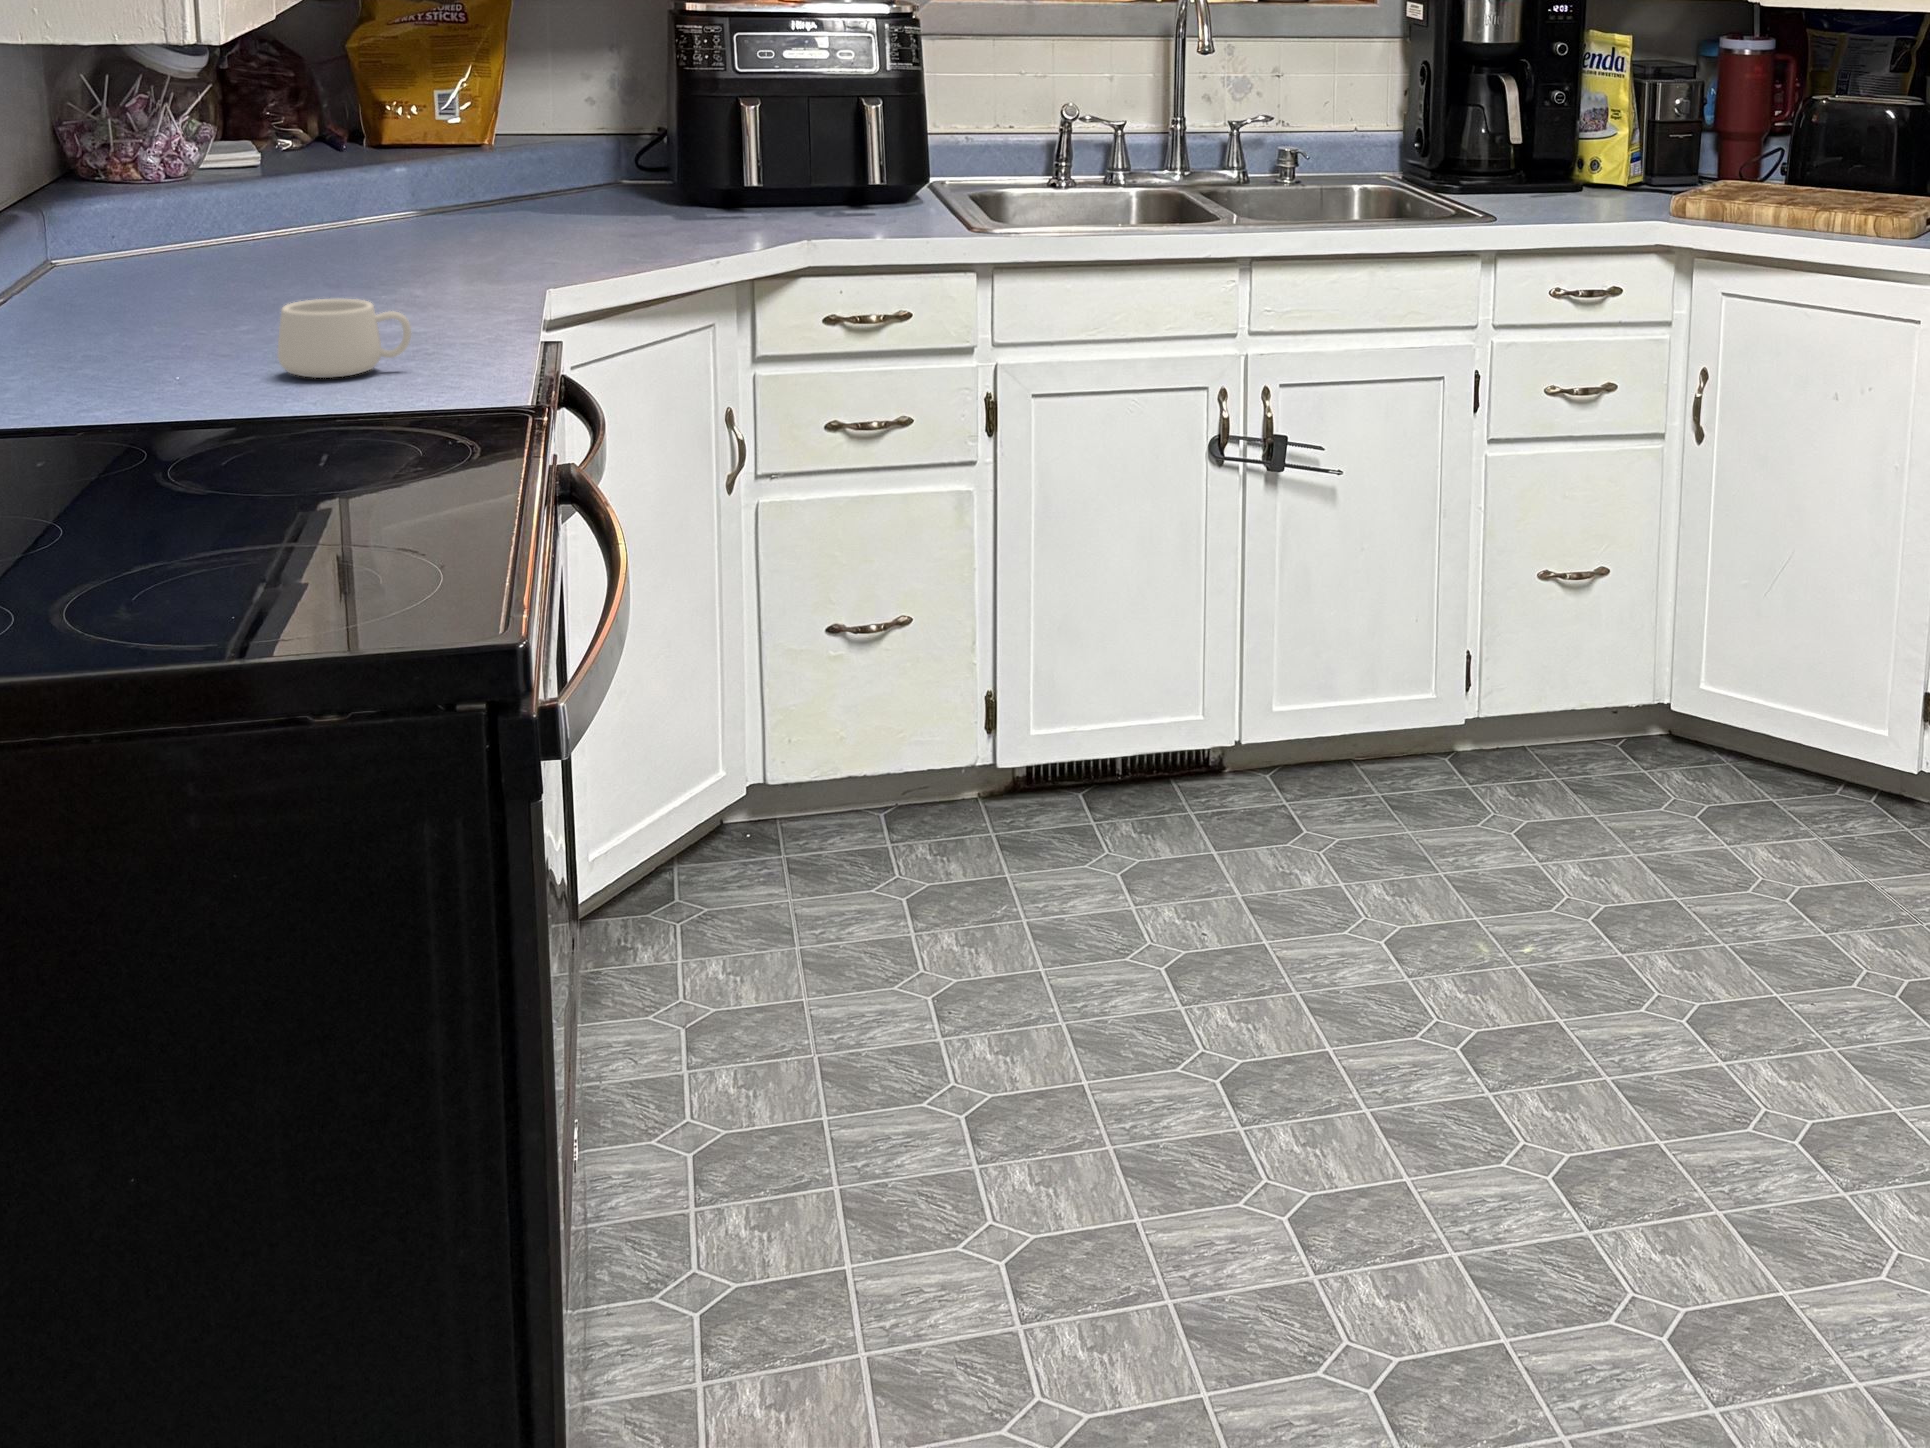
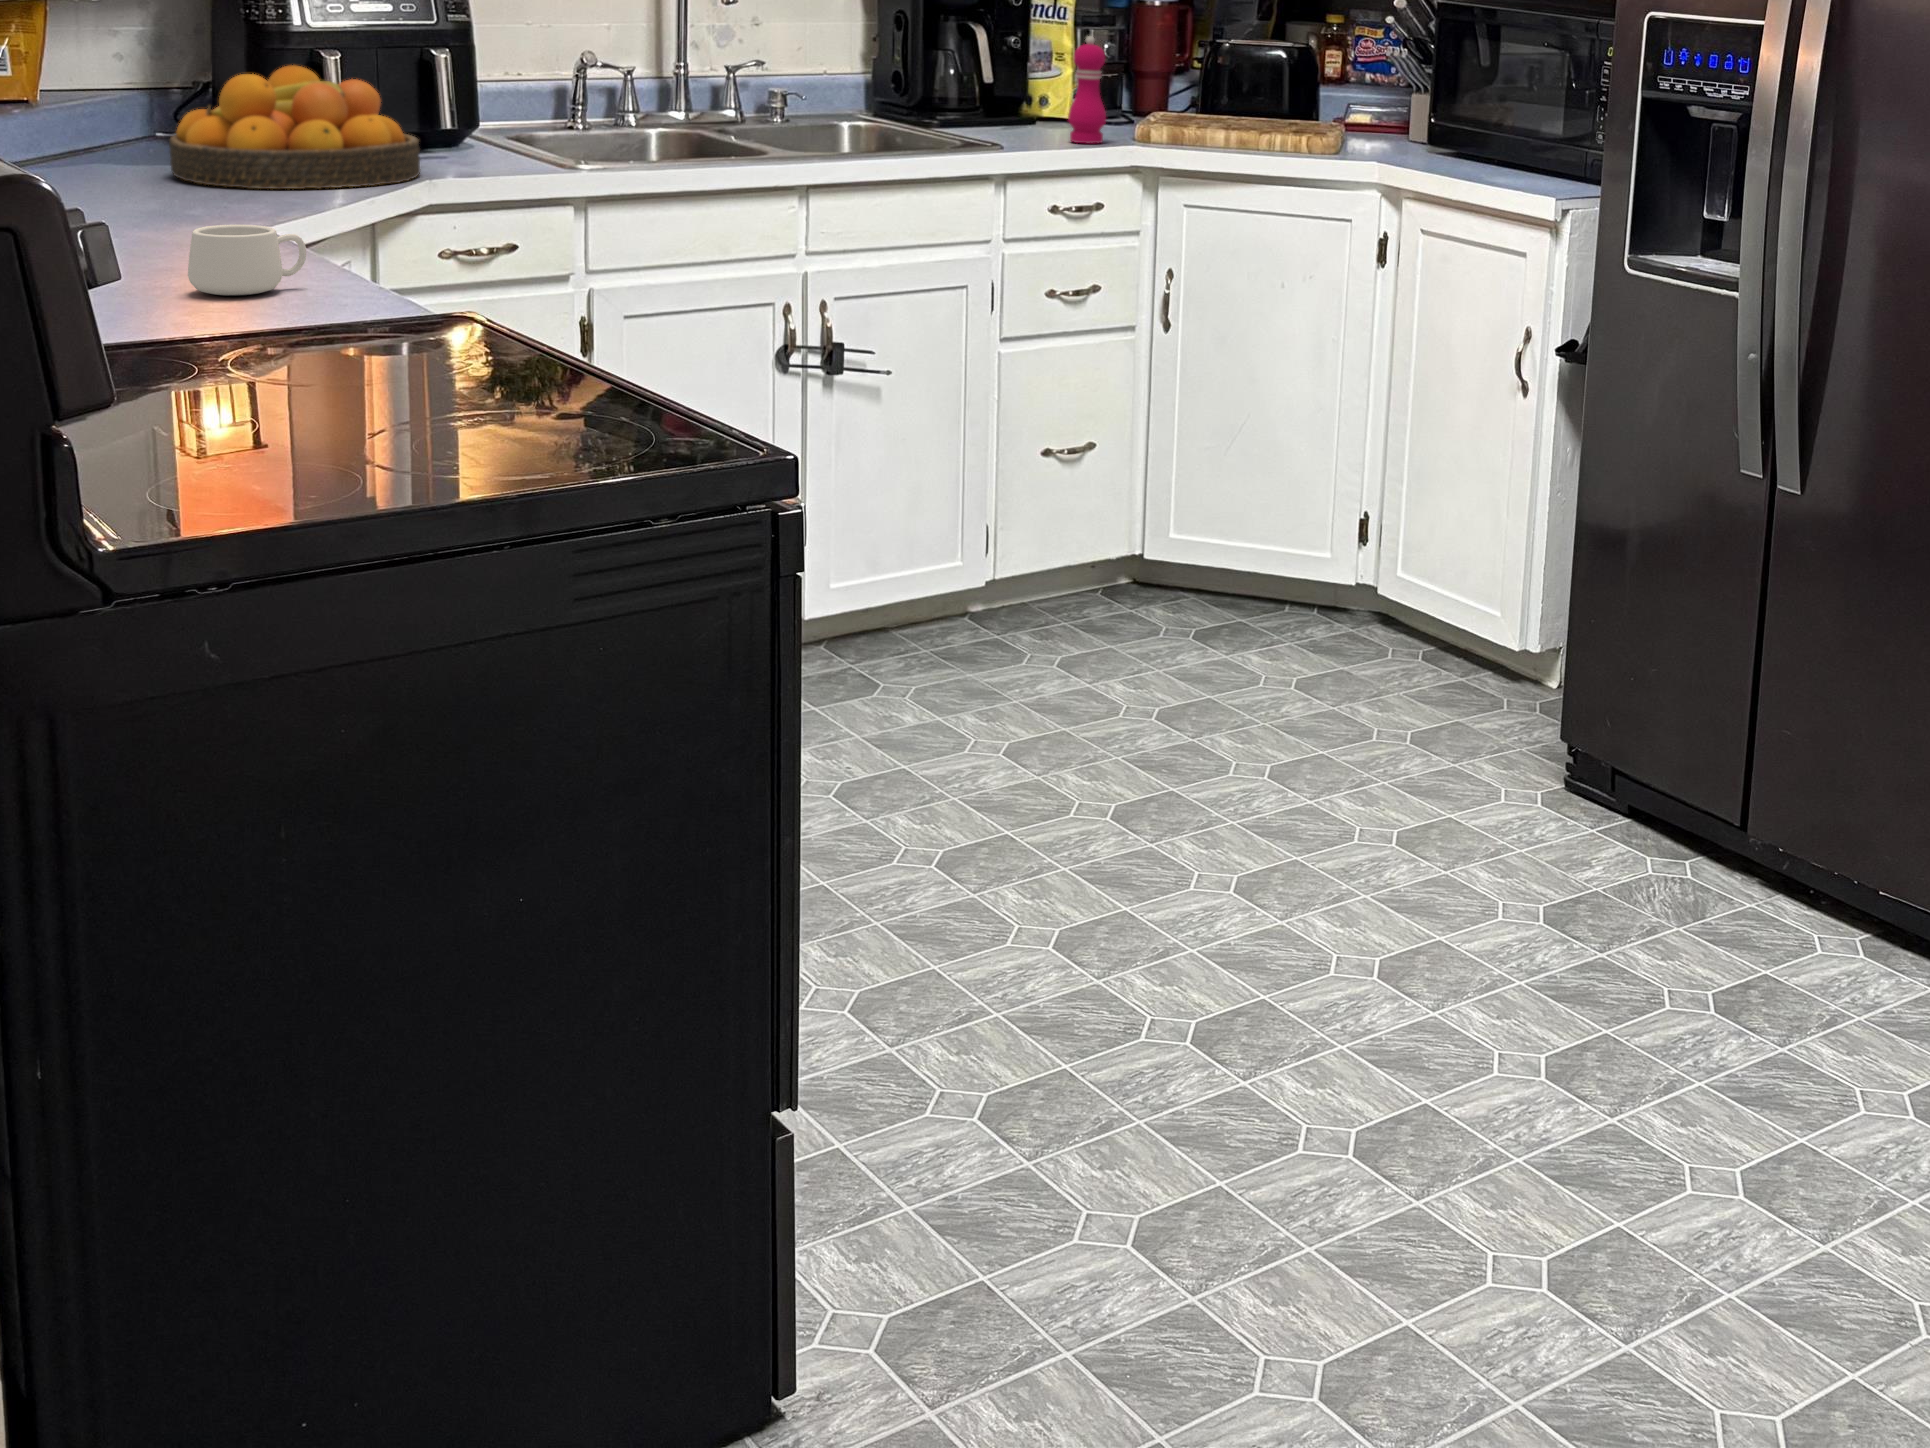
pepper mill: none [1598,91,1643,217] -> present [1068,36,1106,144]
fruit bowl: none [564,117,817,248] -> present [169,65,420,189]

